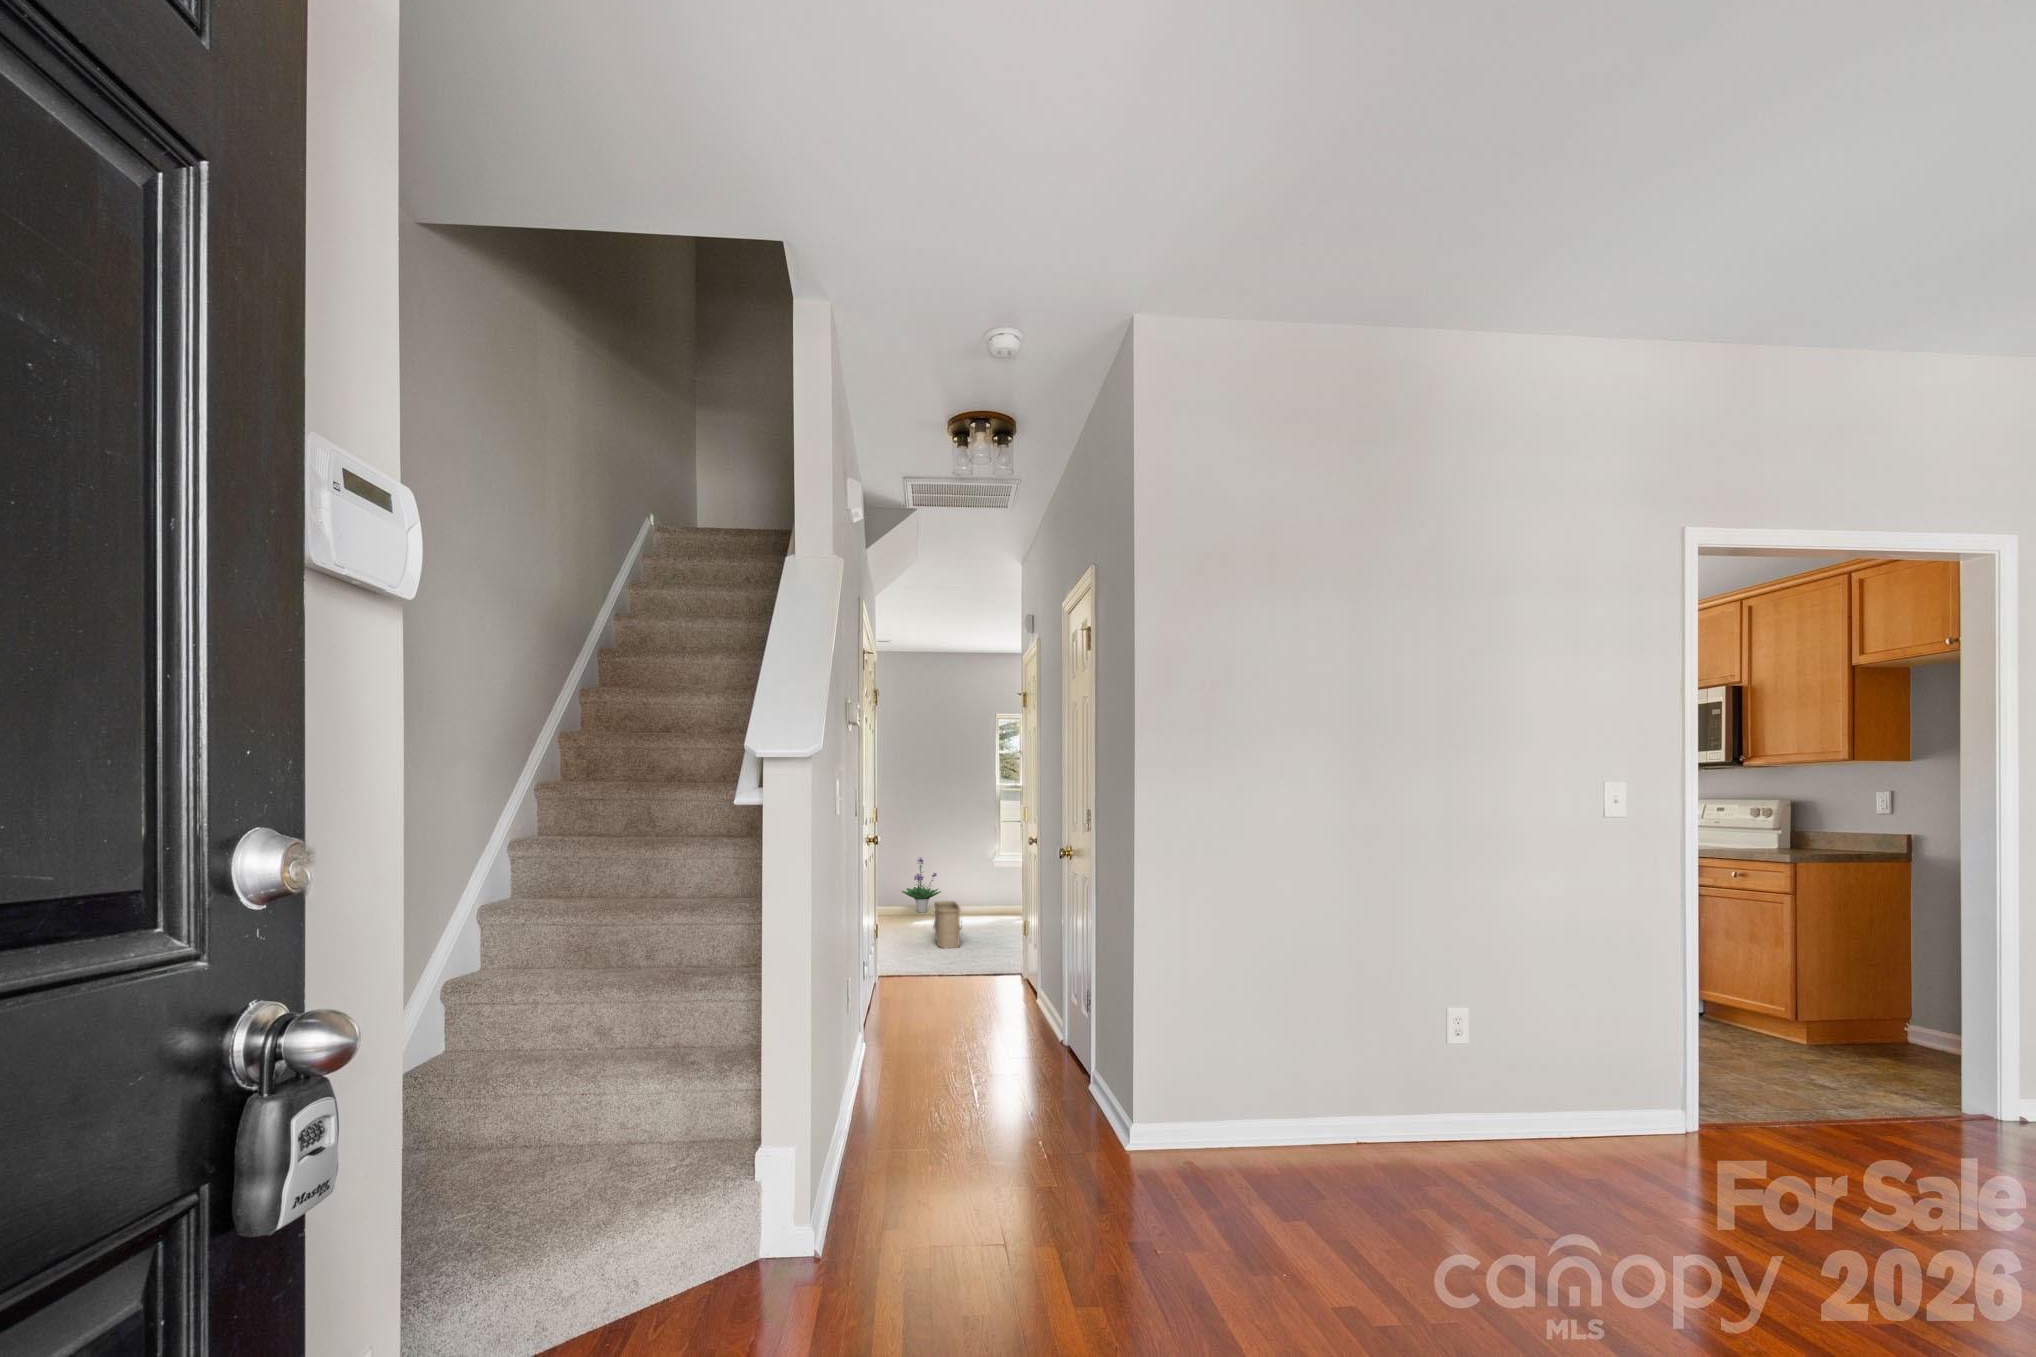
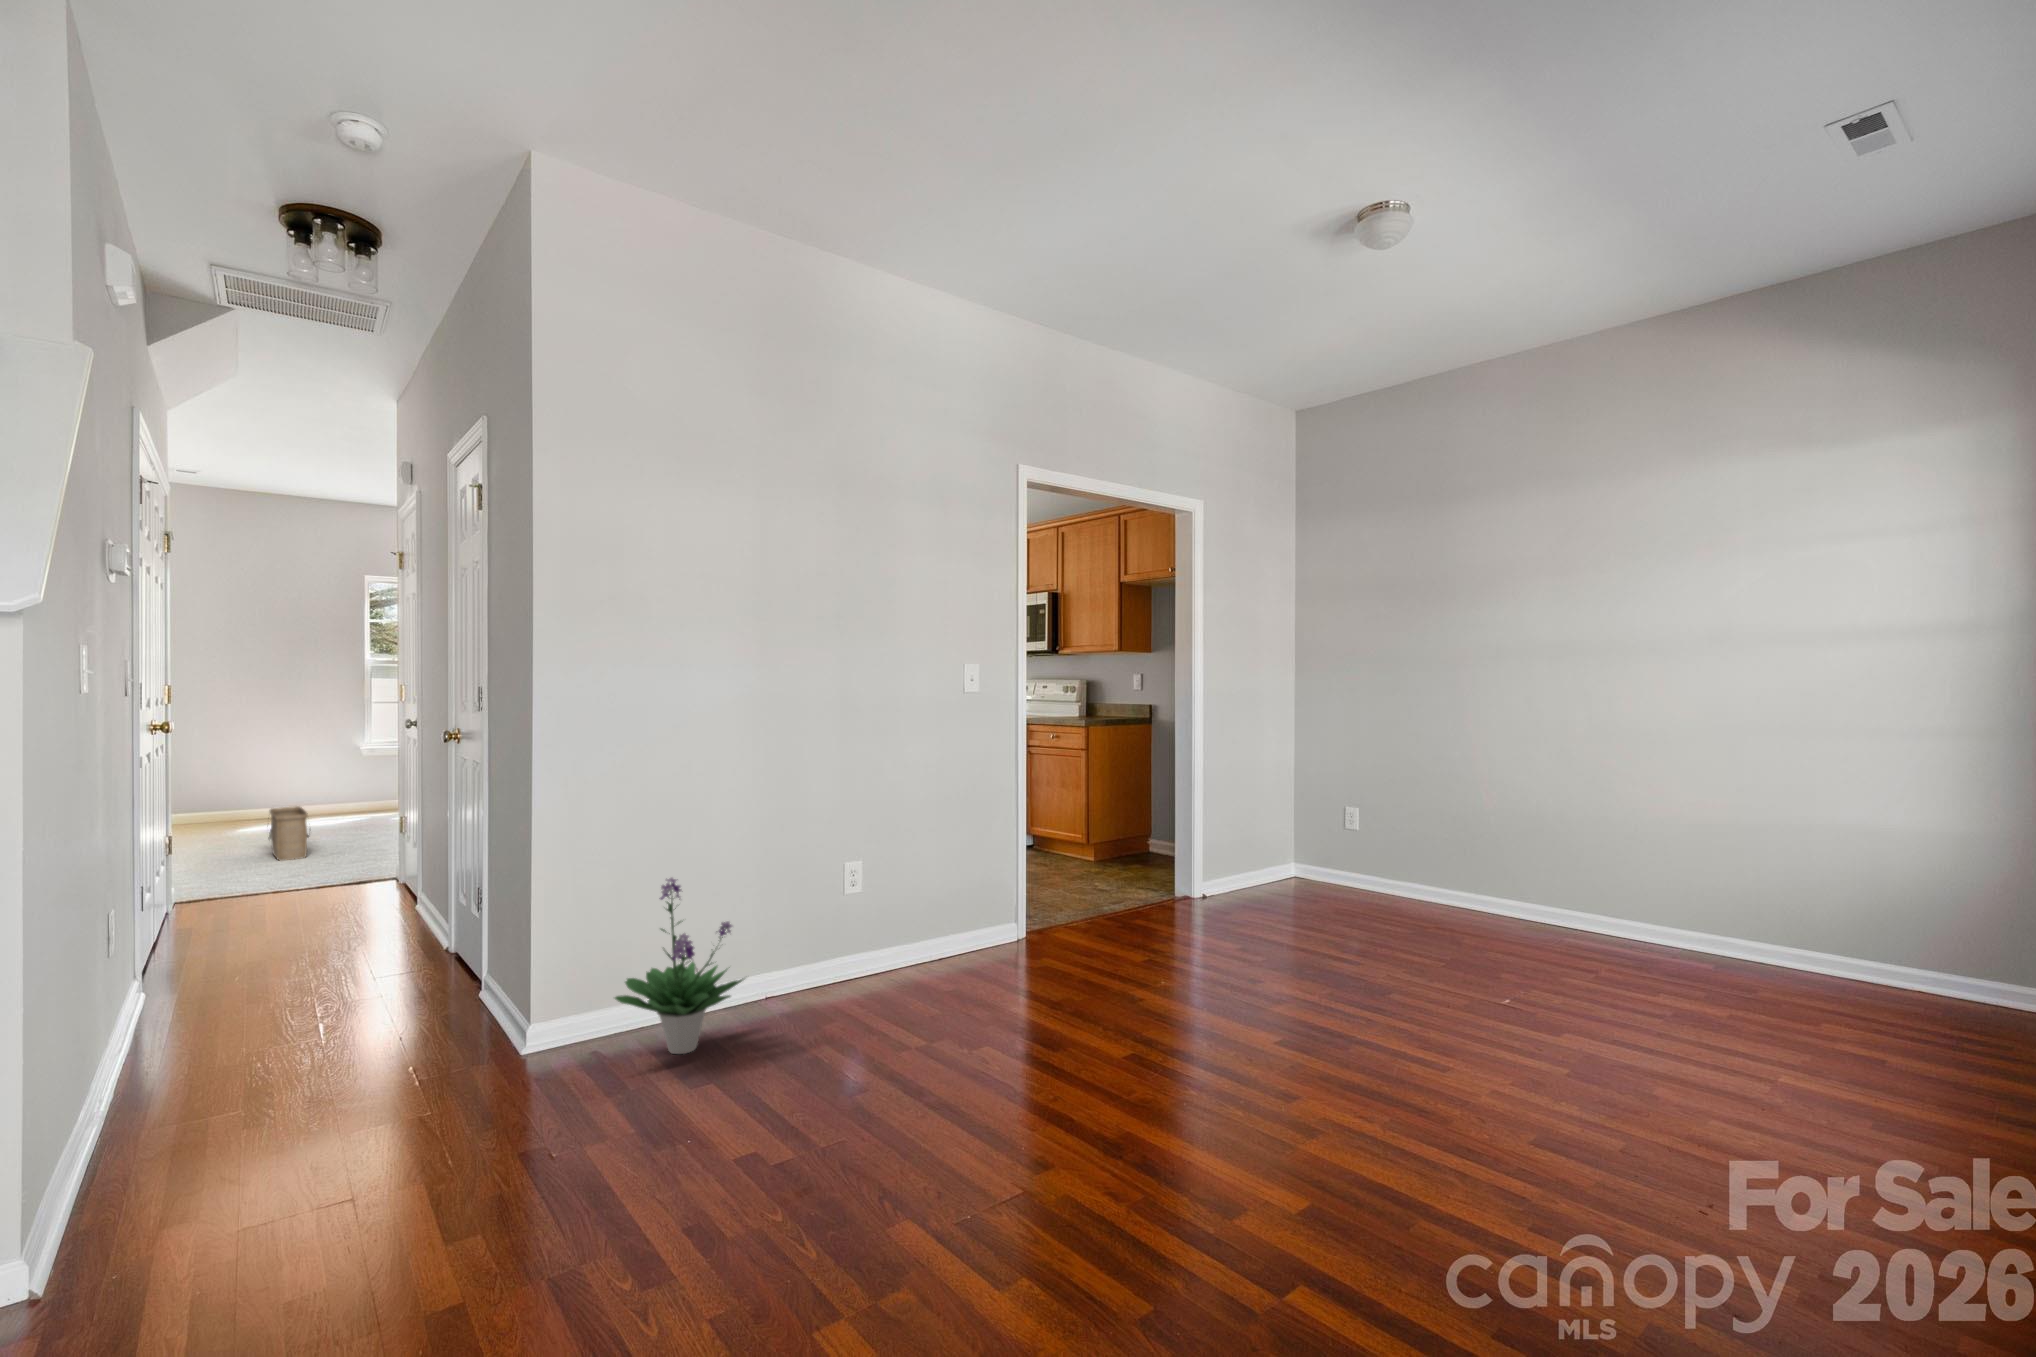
potted plant: present [902,858,941,912] -> present [615,878,745,1054]

